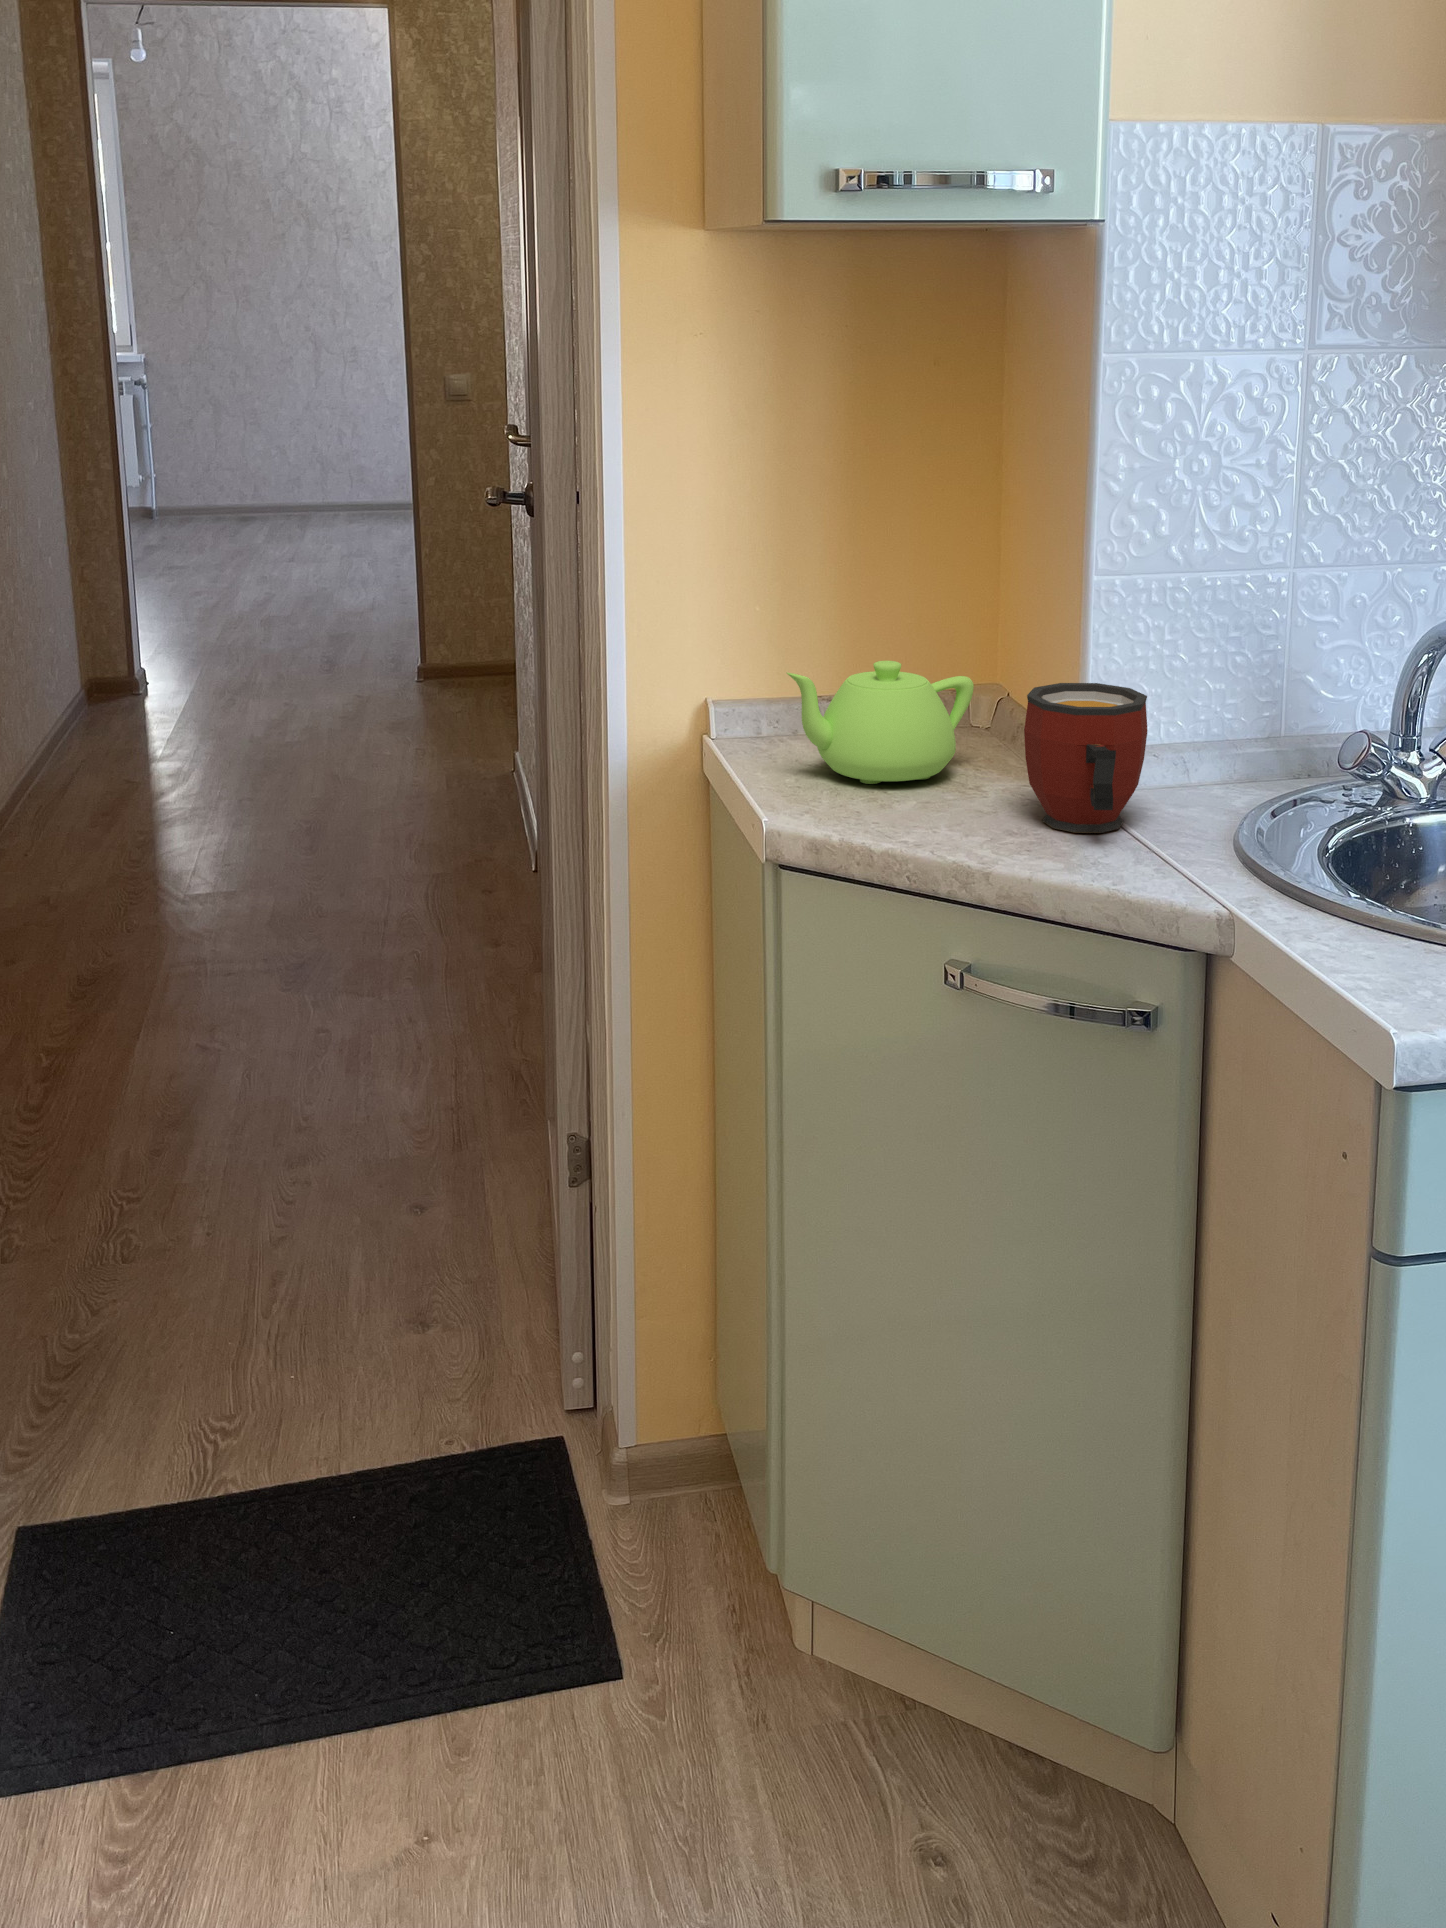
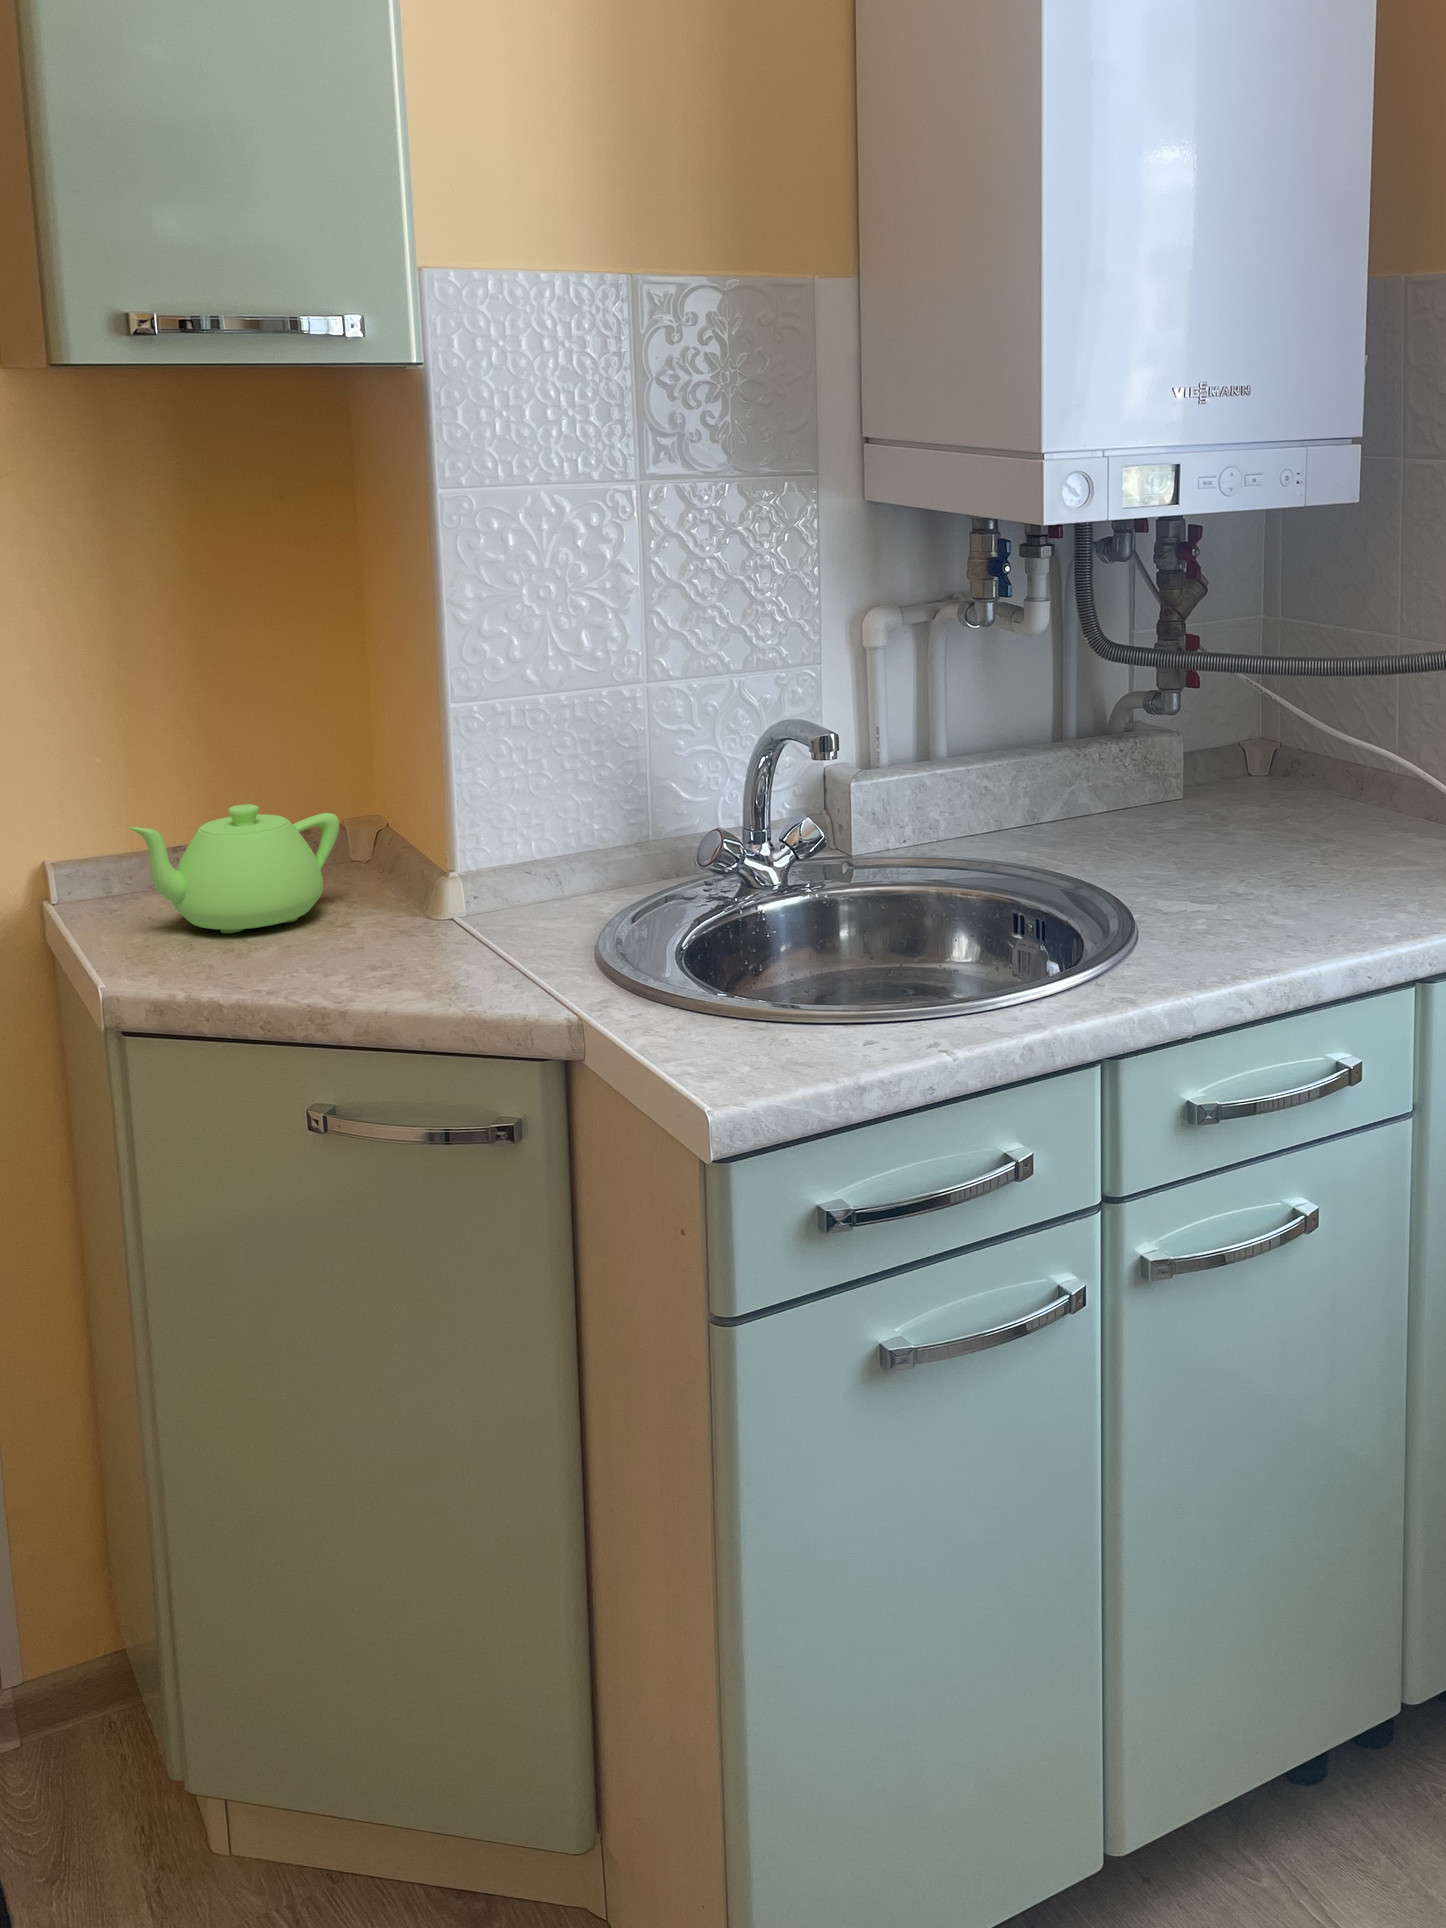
mug: present [1024,683,1148,833] -> none [382,809,506,958]

